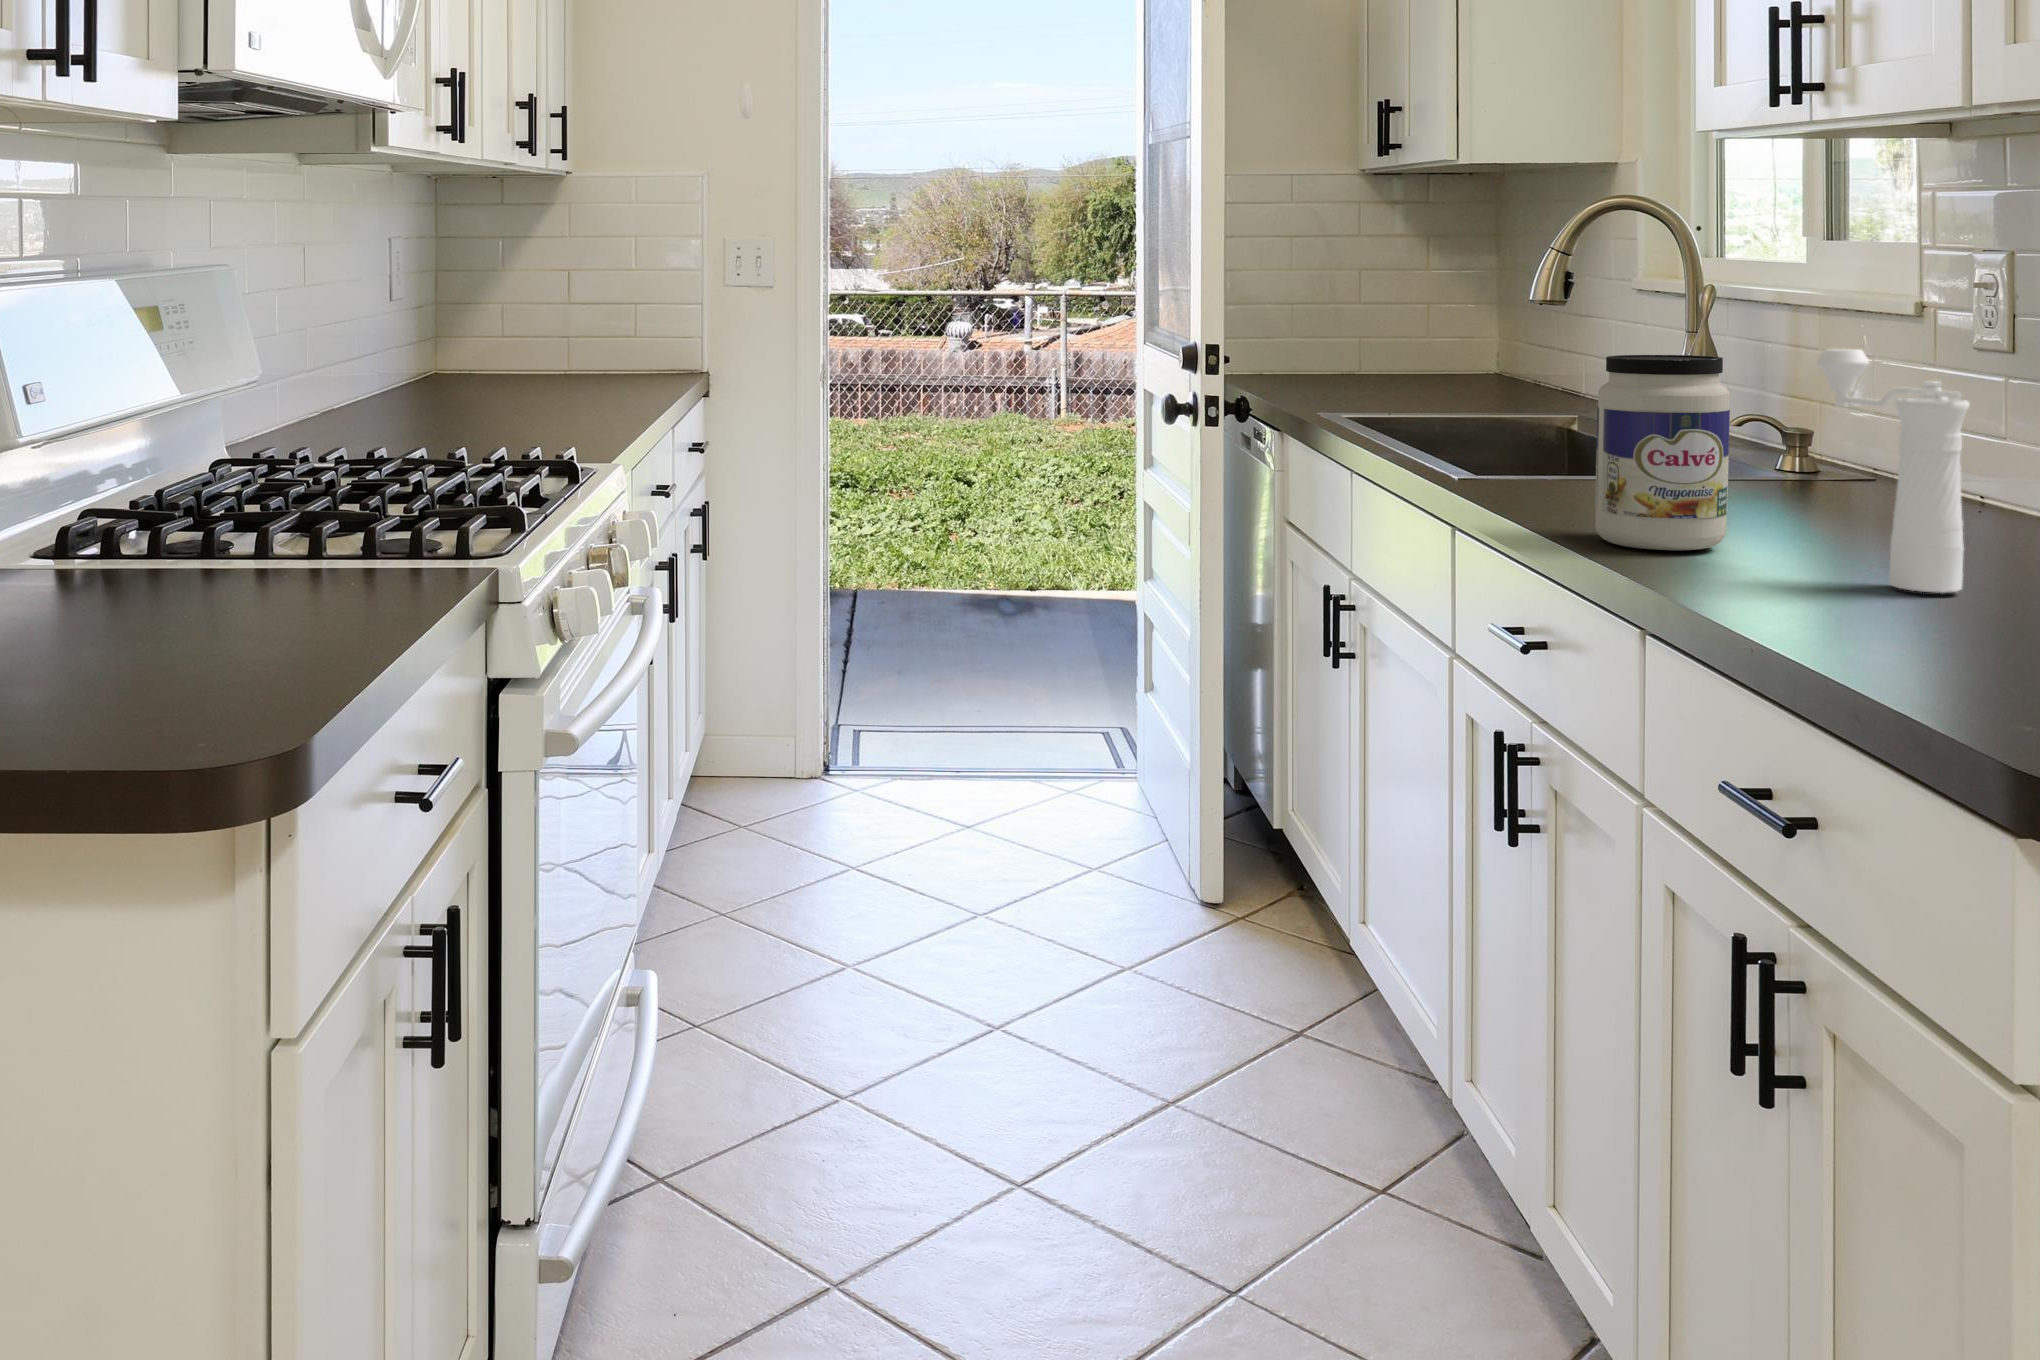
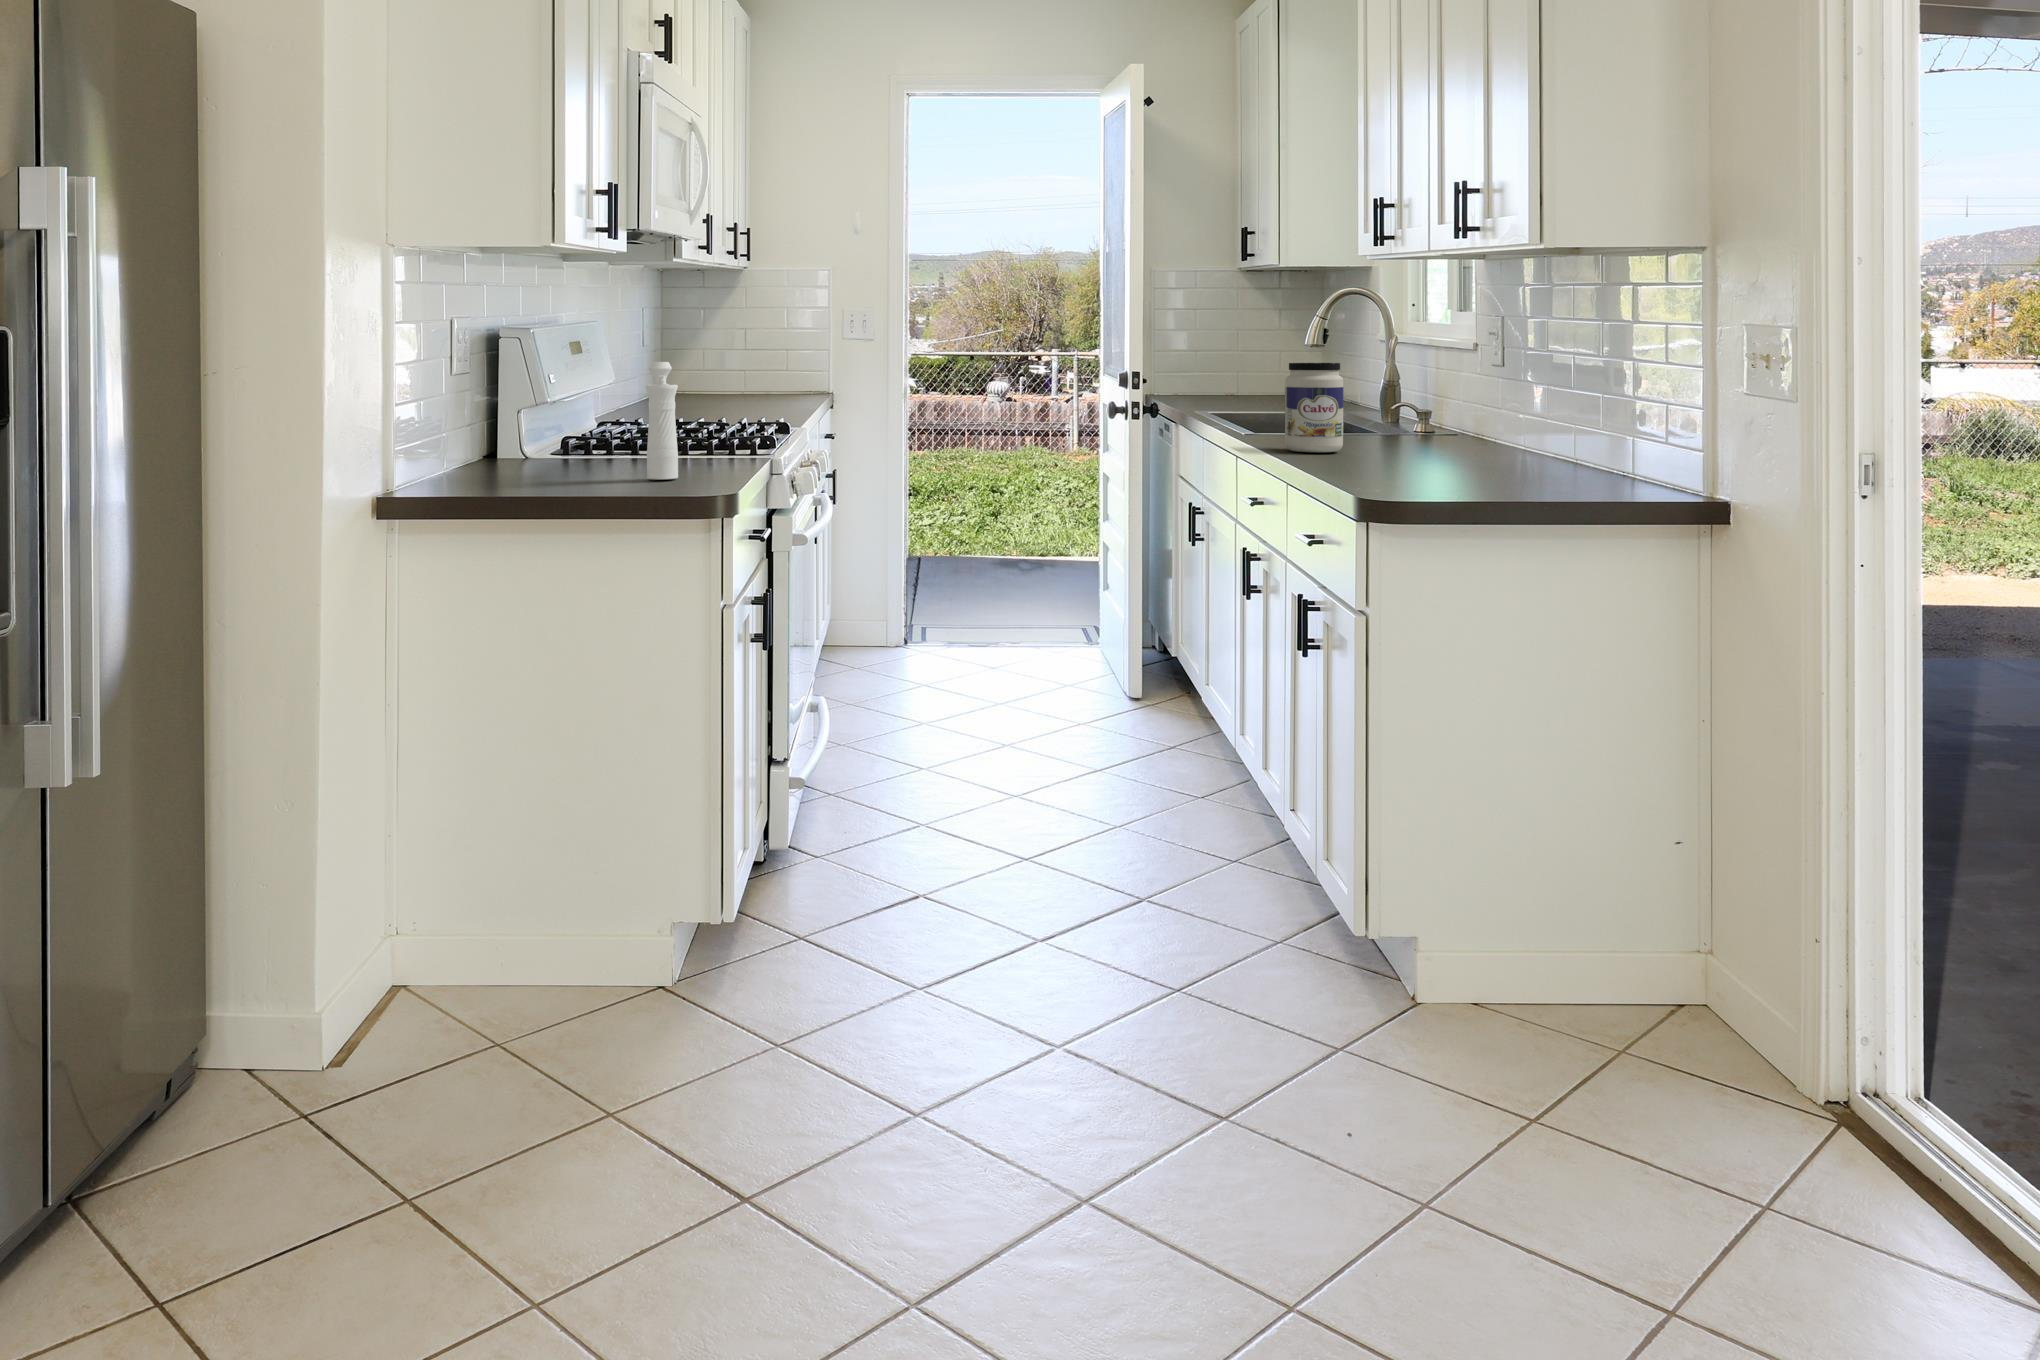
pepper mill: present [1817,349,1969,593] -> present [646,362,678,480]

